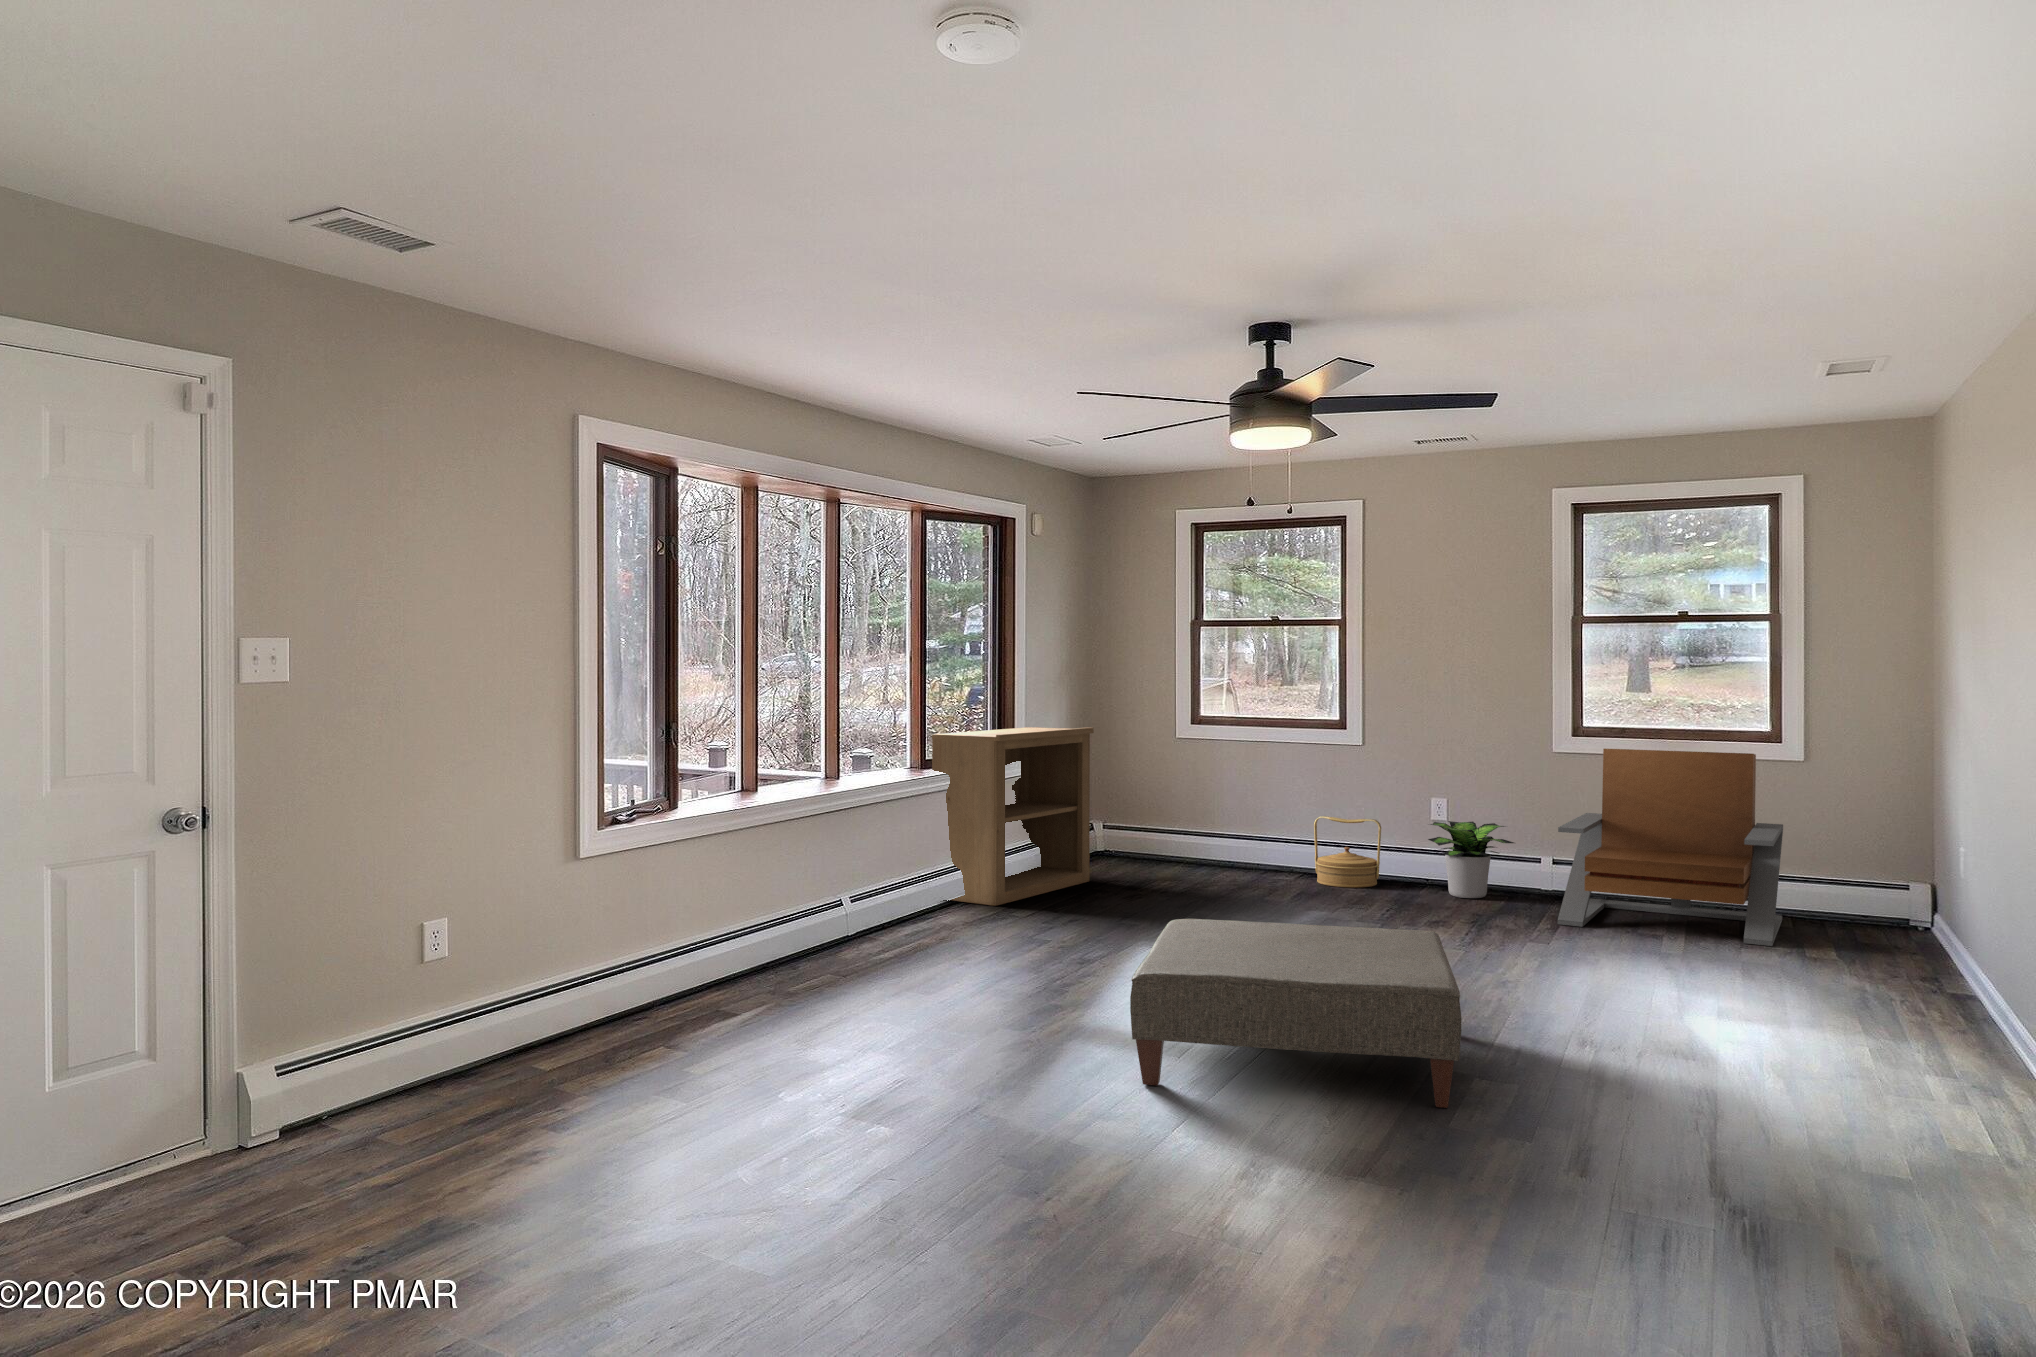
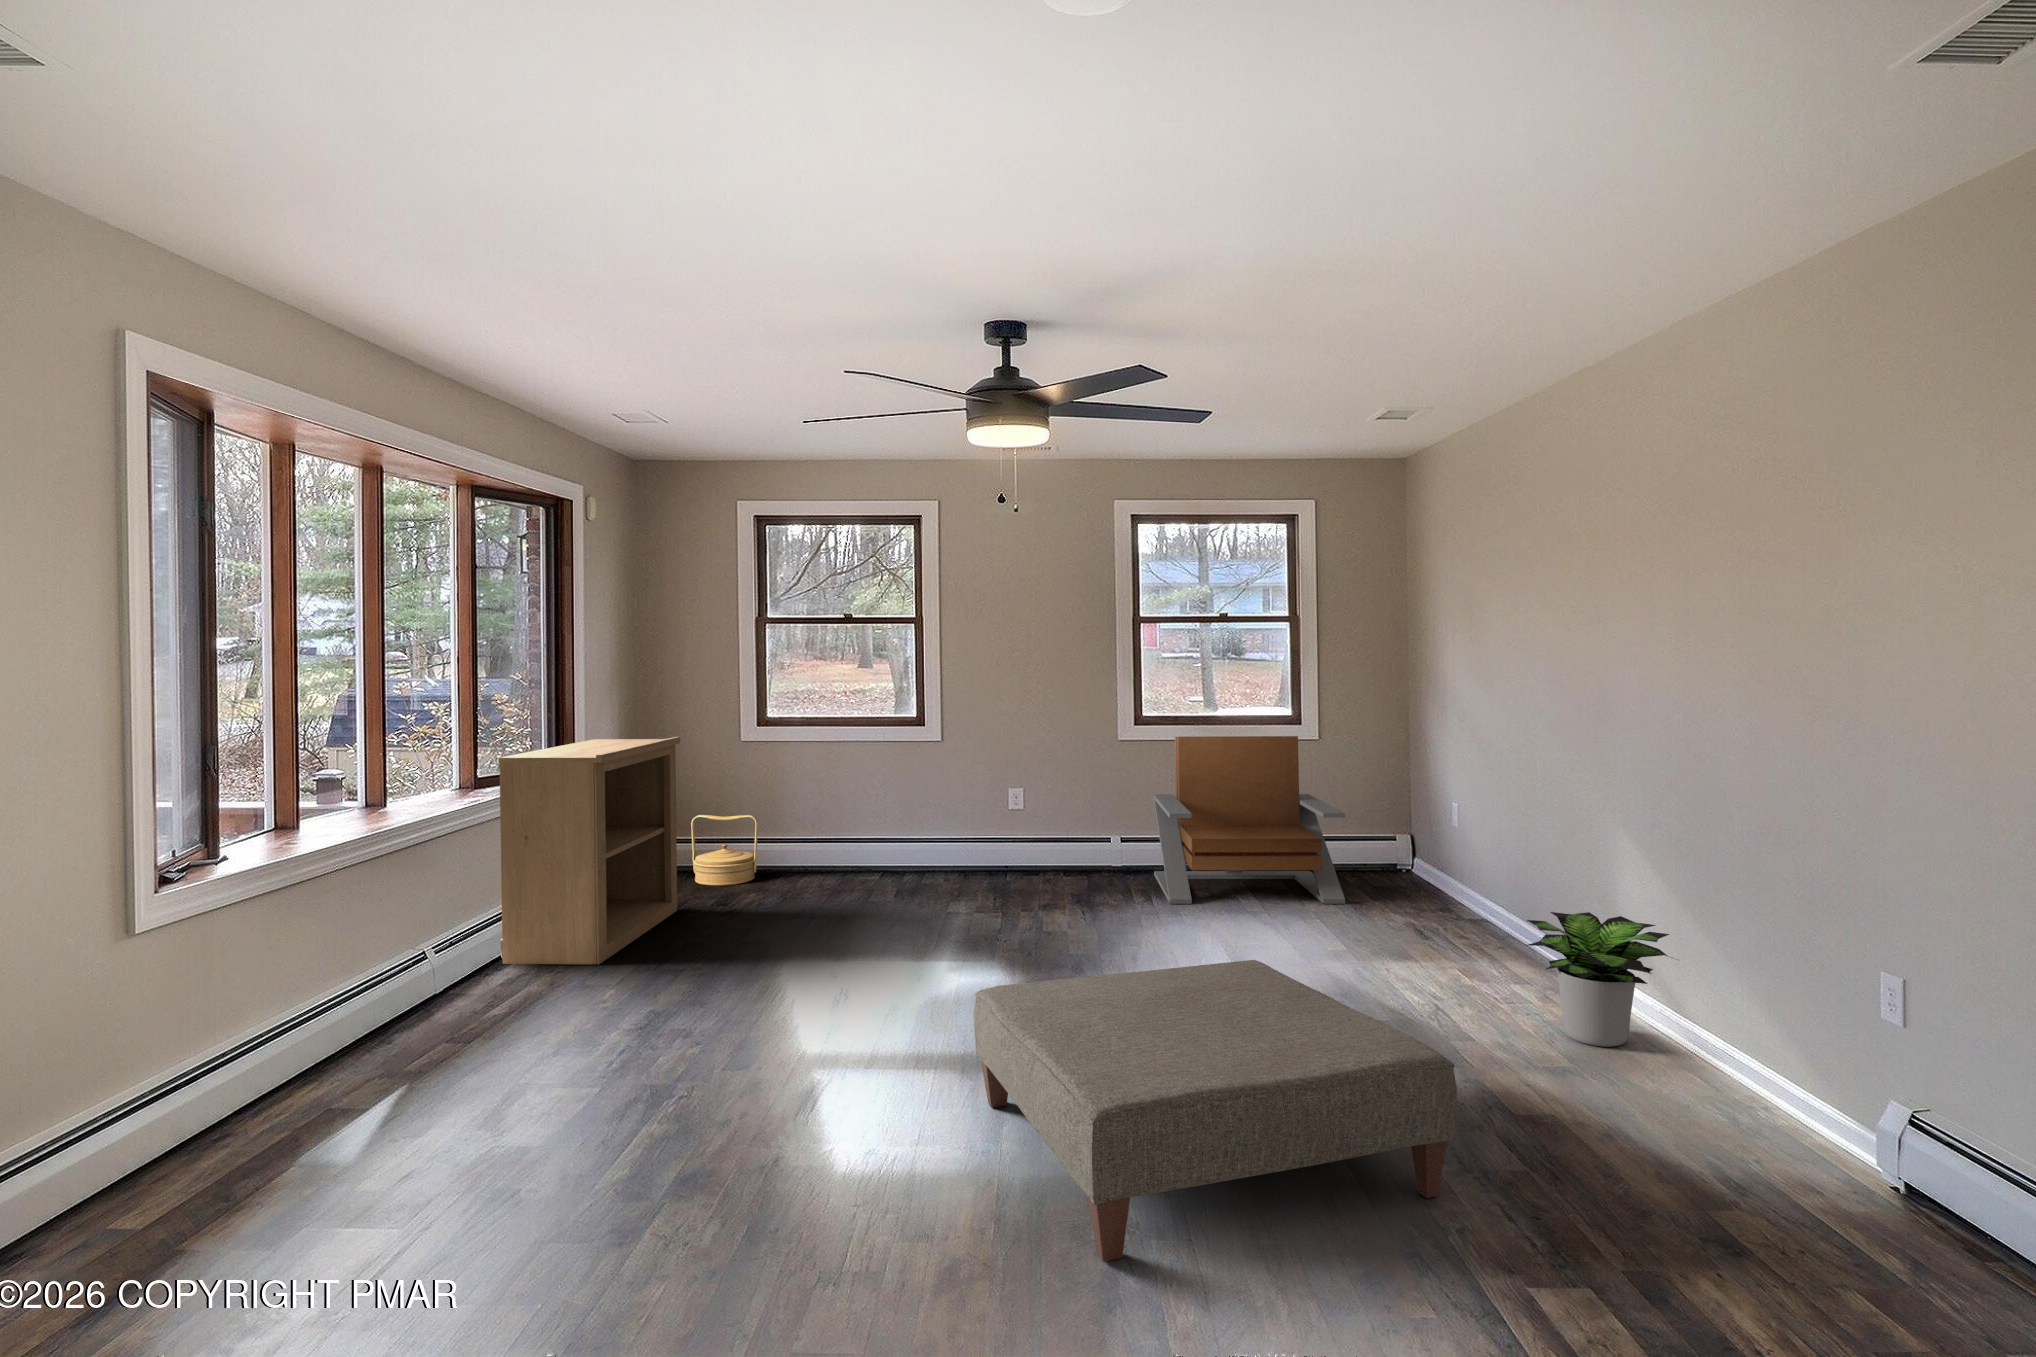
woven basket: present [1314,816,1381,887] -> present [691,815,758,885]
potted plant: present [1428,821,1514,898] -> present [1527,912,1672,1047]

